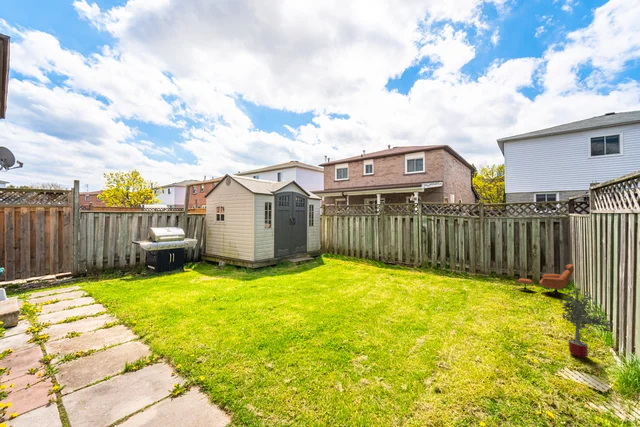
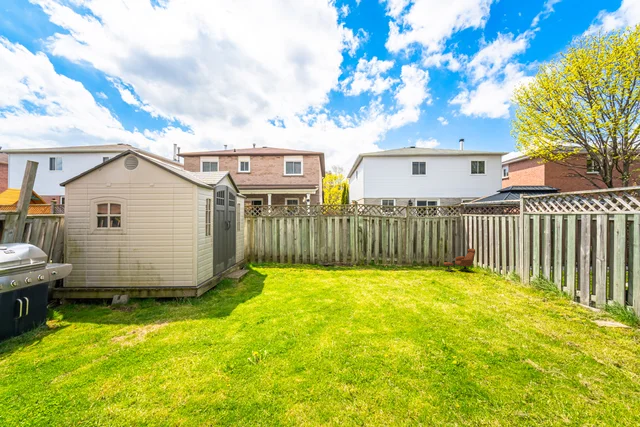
potted tree: present [560,288,613,358] -> none [535,260,568,303]

